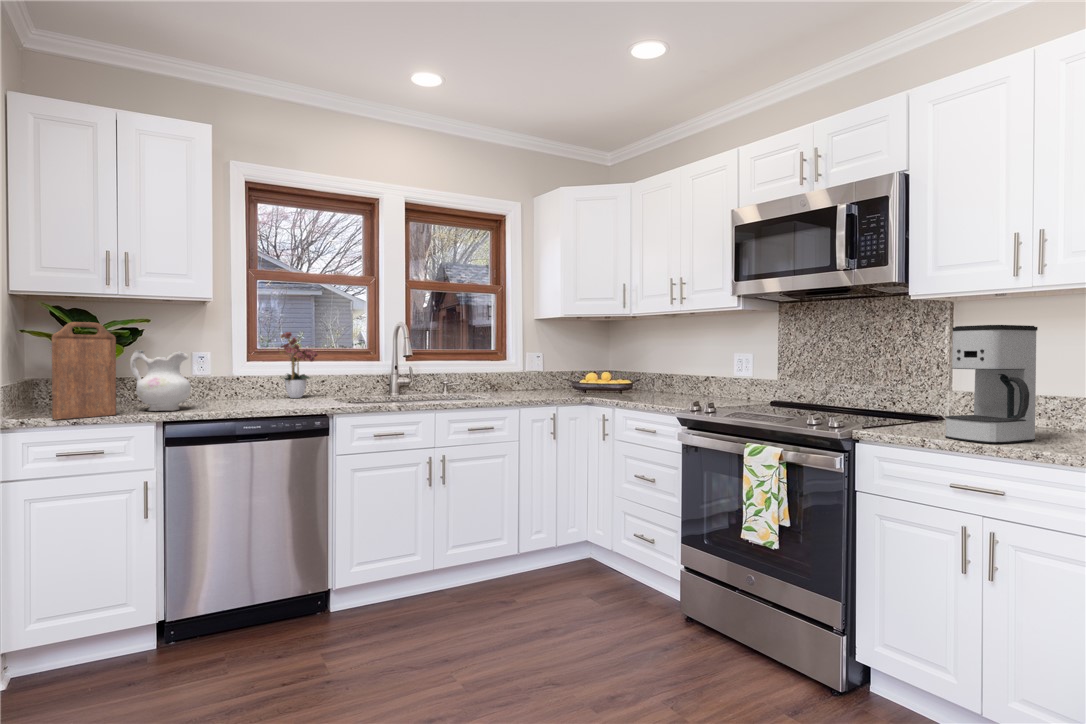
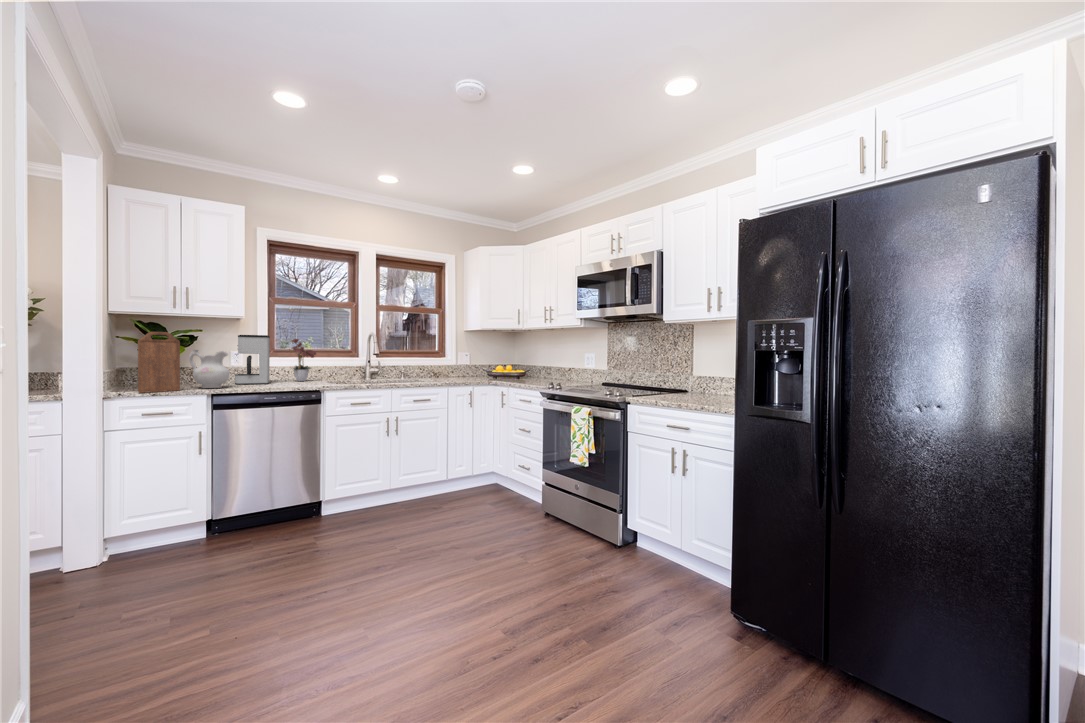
coffee maker: present [945,325,1038,444] -> present [235,335,270,384]

